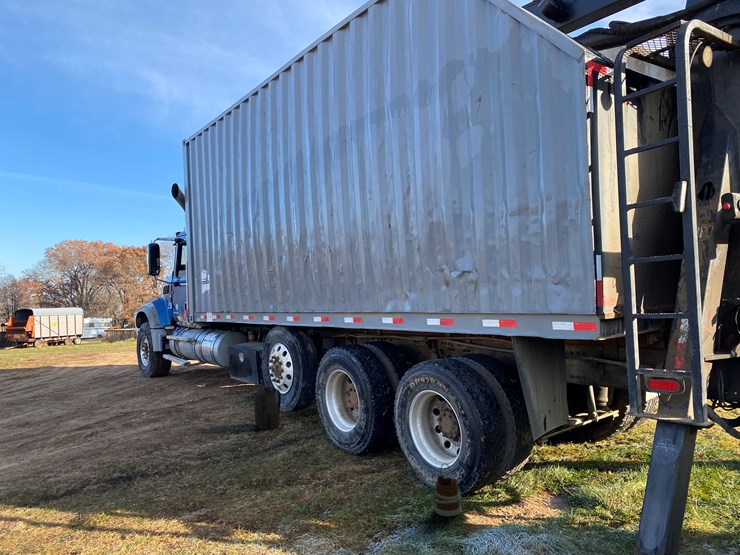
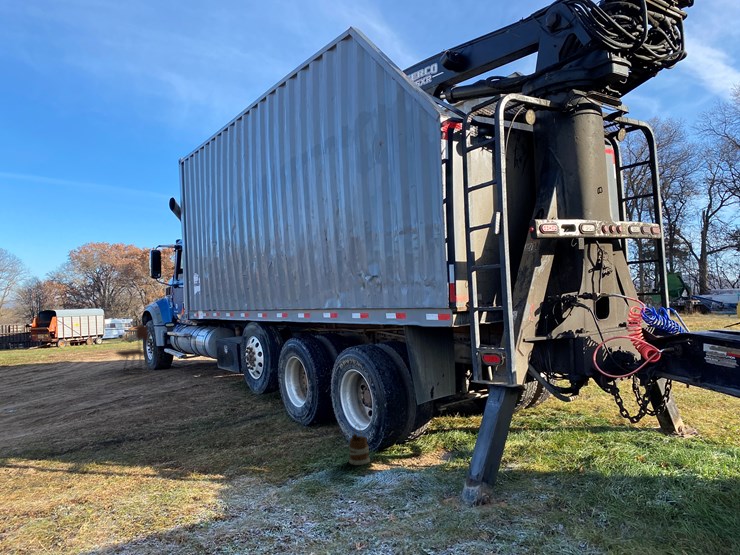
bench: none [106,327,145,384] -> present [116,325,148,374]
backpack: present [254,387,281,430] -> none [231,373,258,409]

